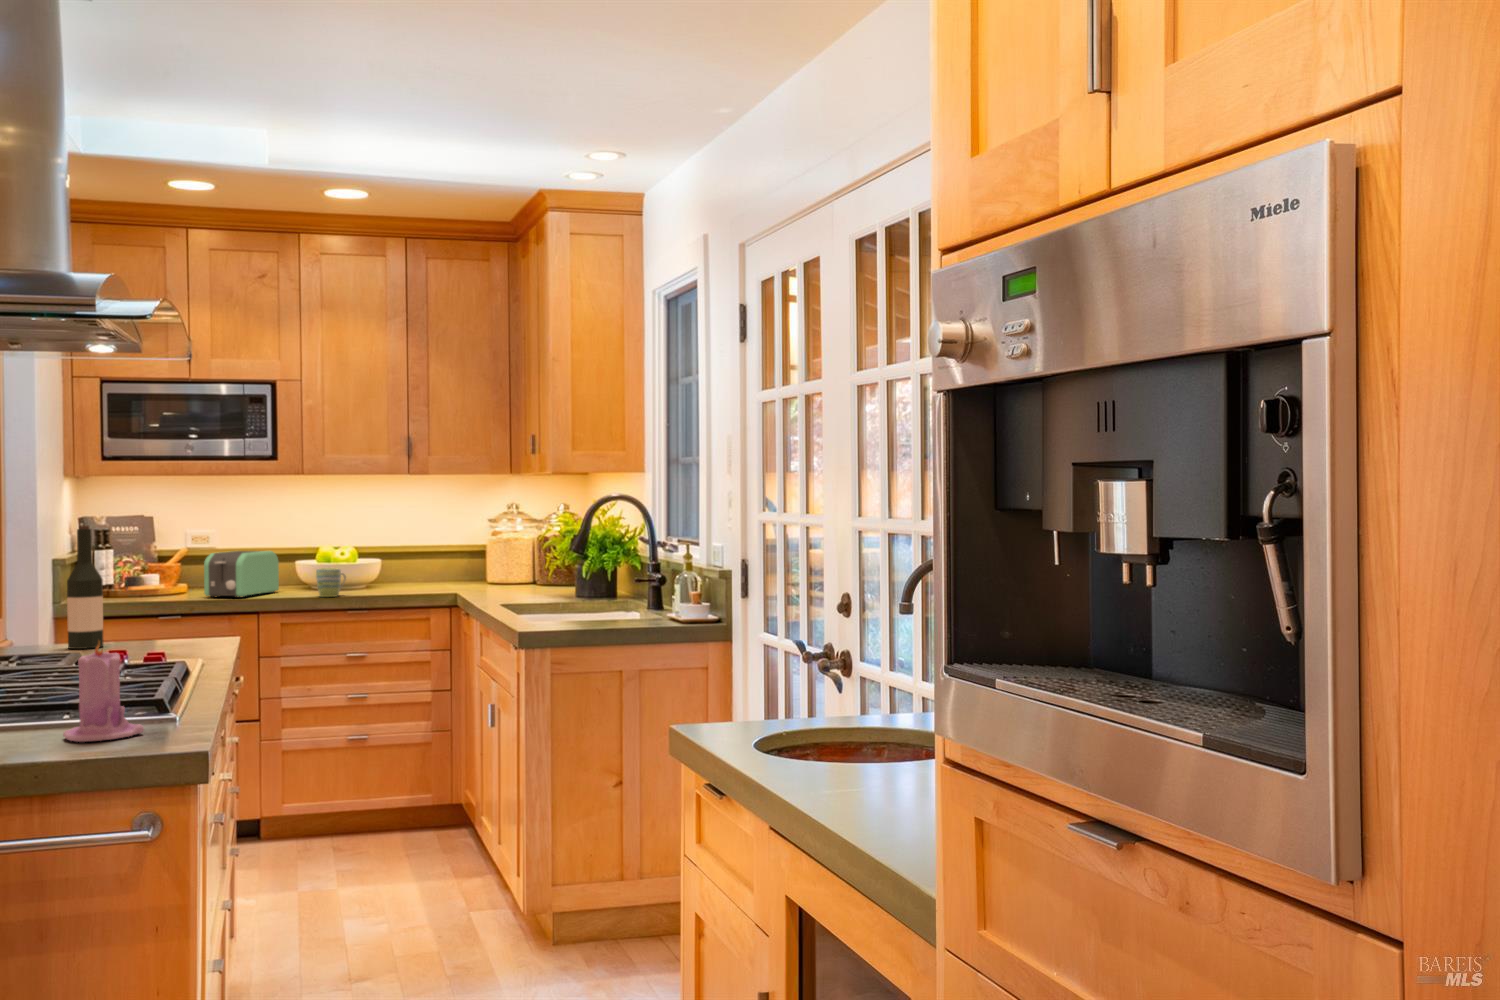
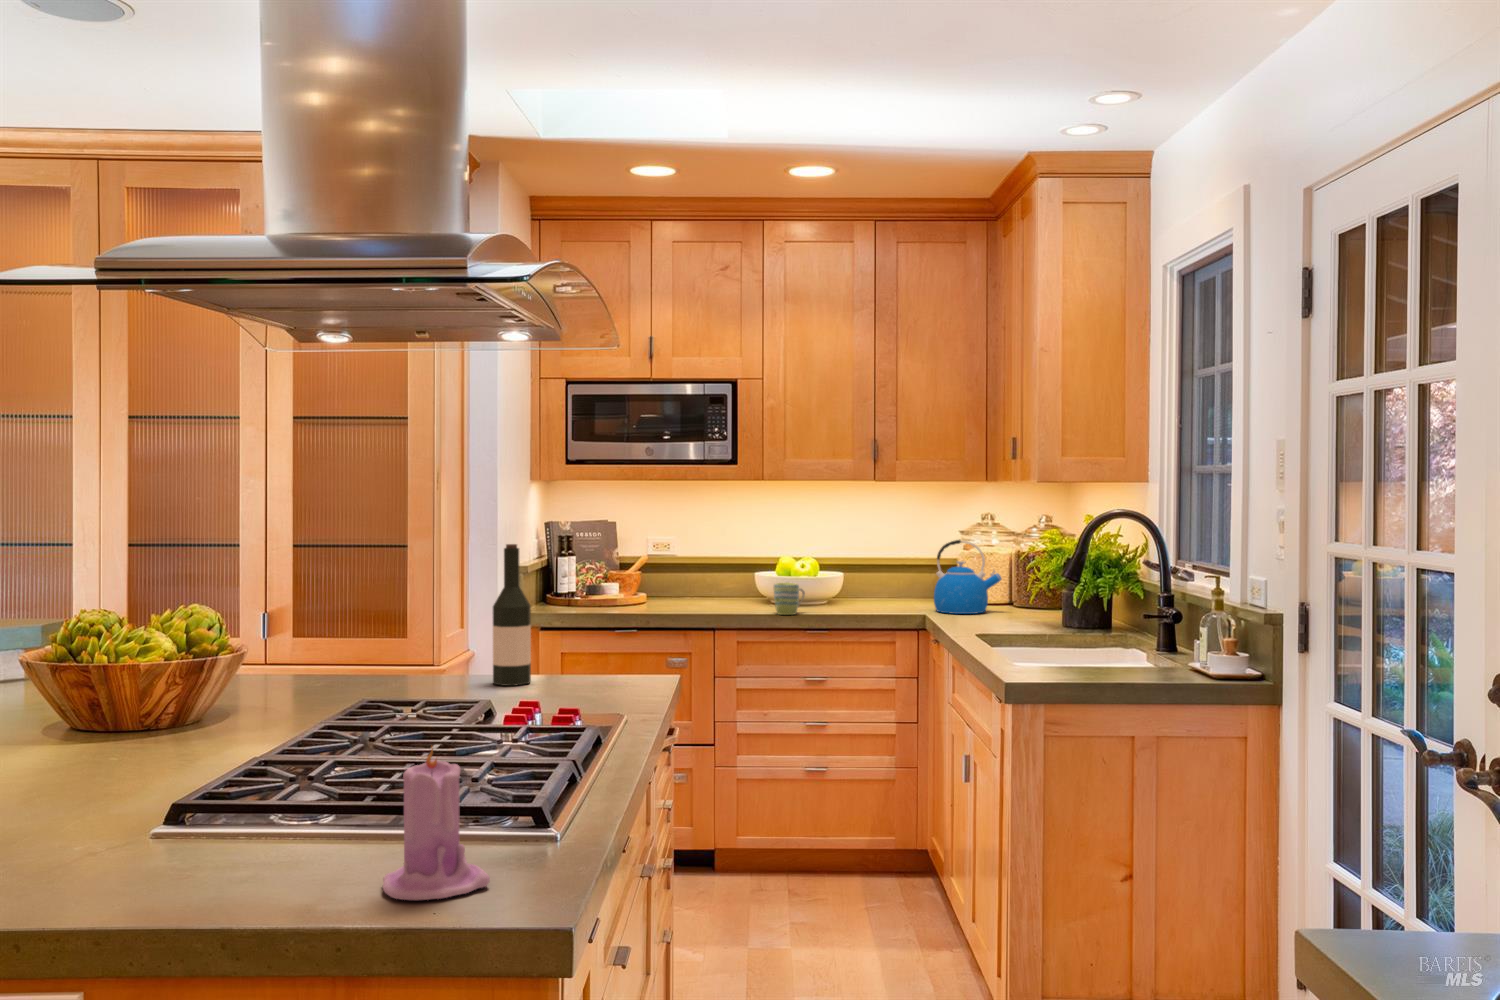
kettle: none [466,526,526,591] -> present [934,540,1002,614]
toaster: present [204,551,279,597] -> none [661,560,736,611]

